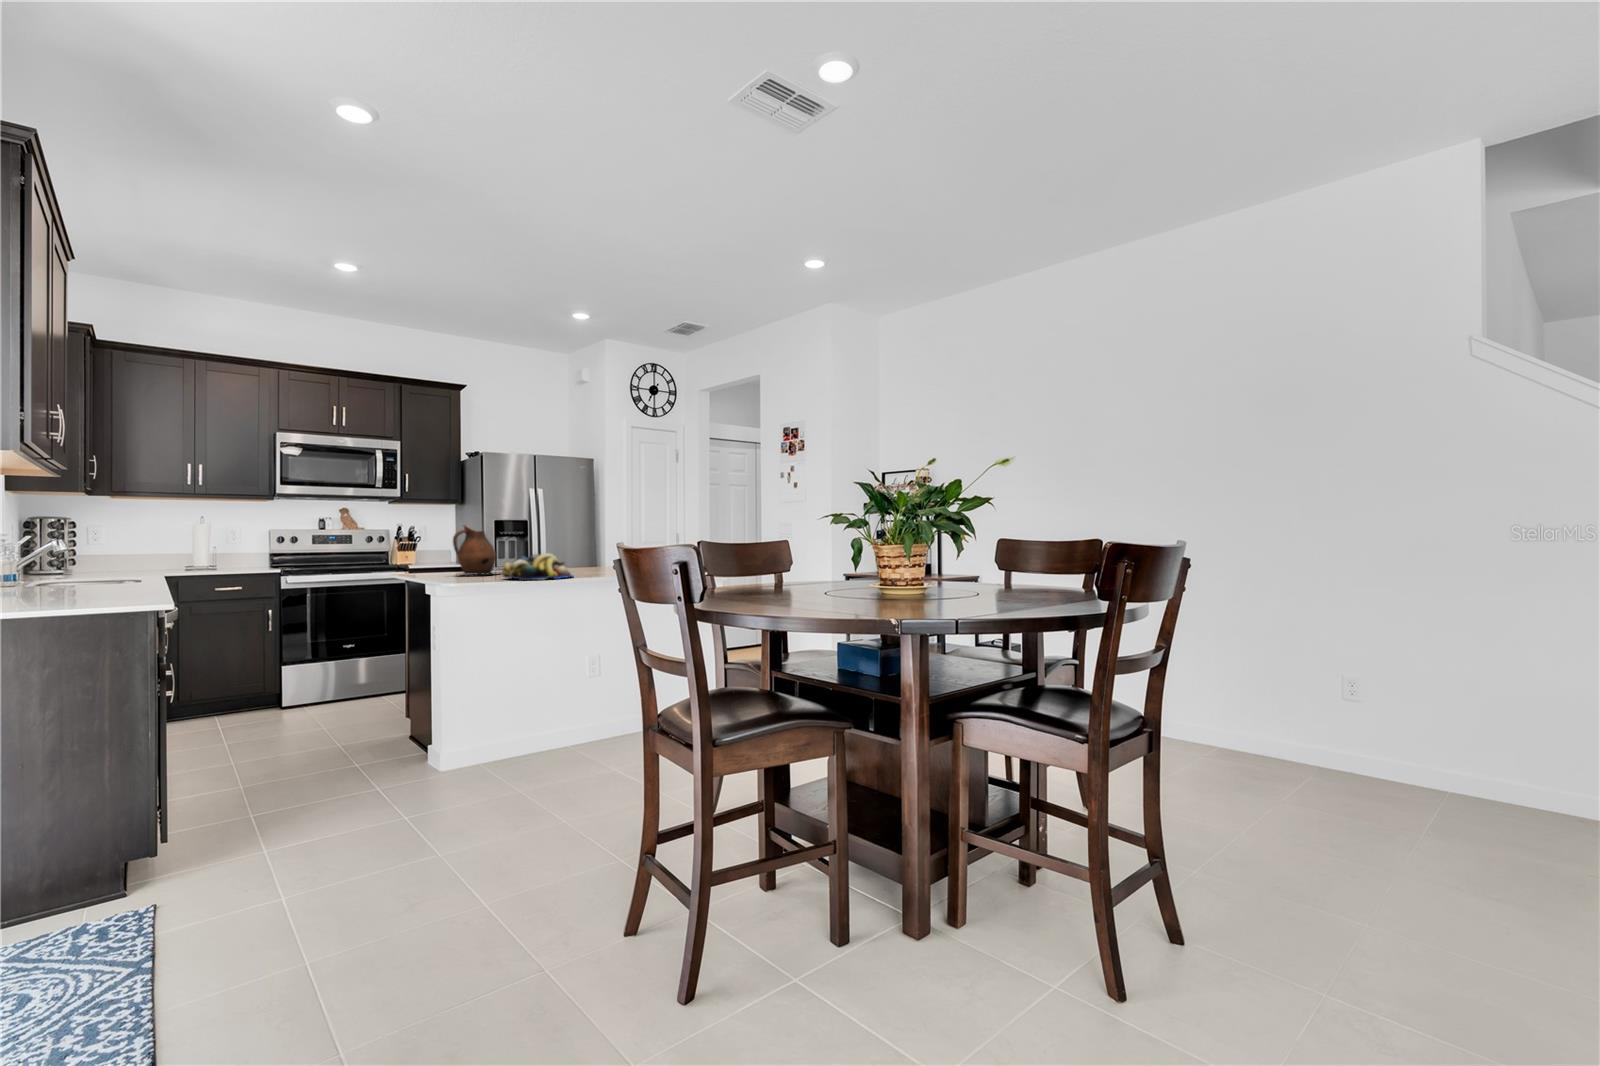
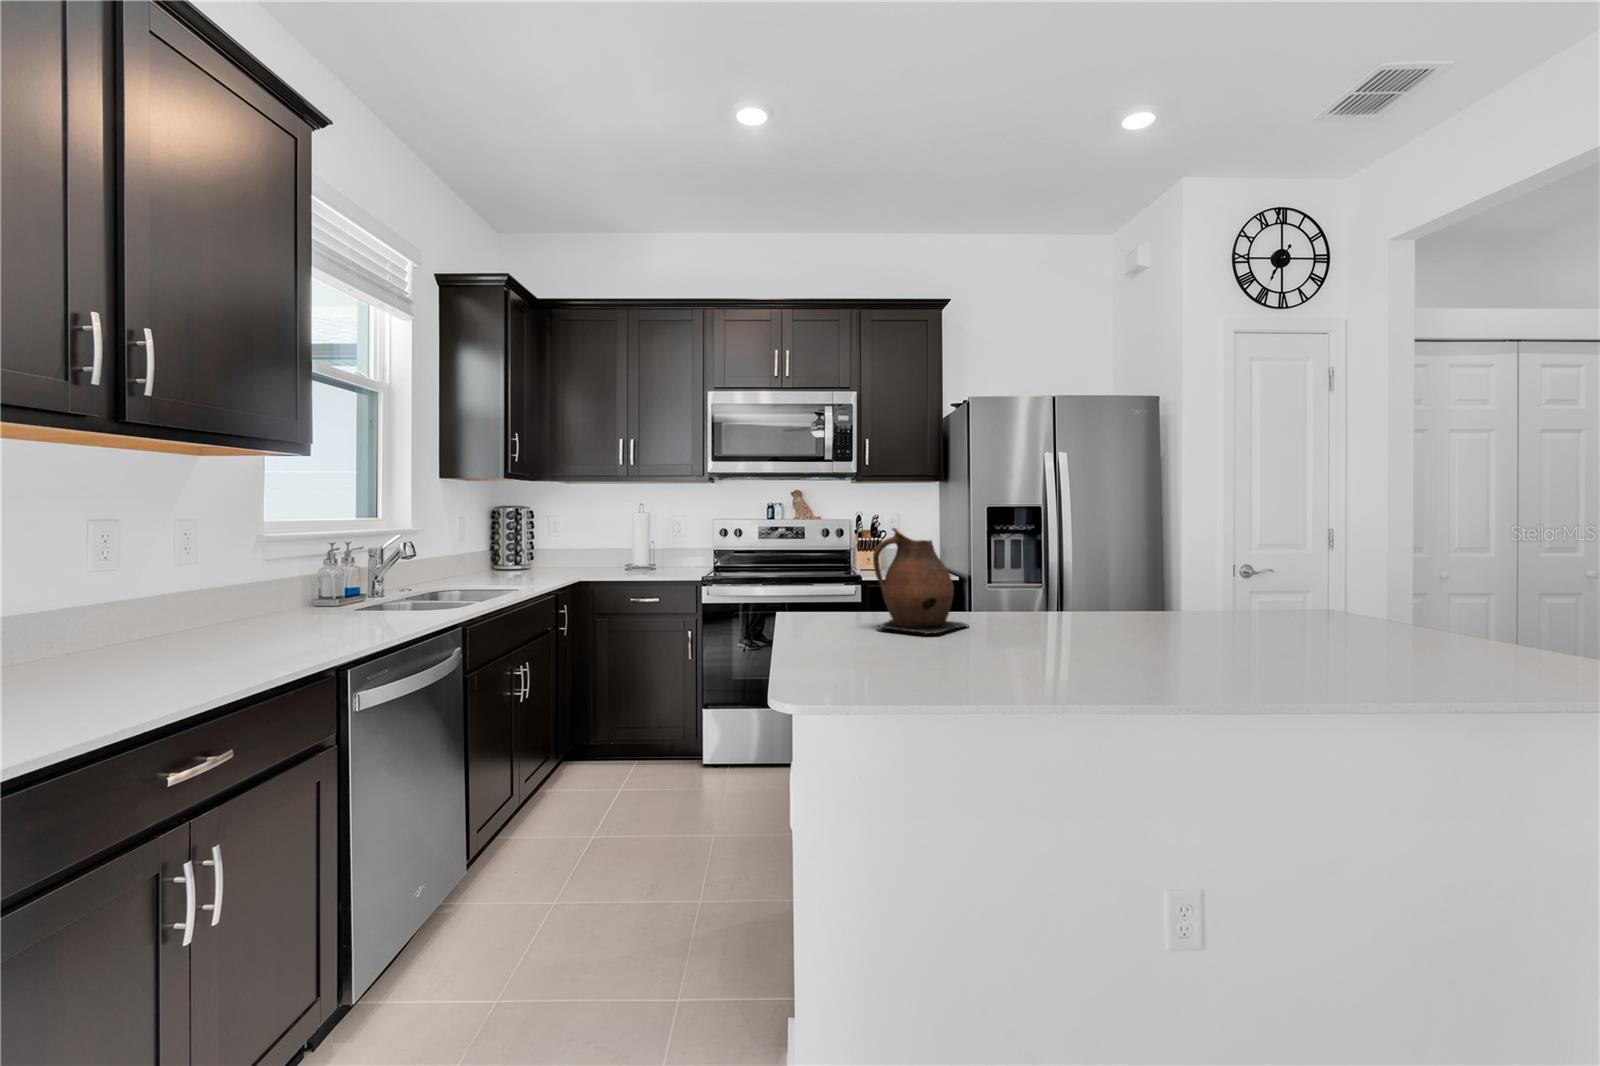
fruit bowl: present [502,553,573,580] -> none [942,607,1123,694]

